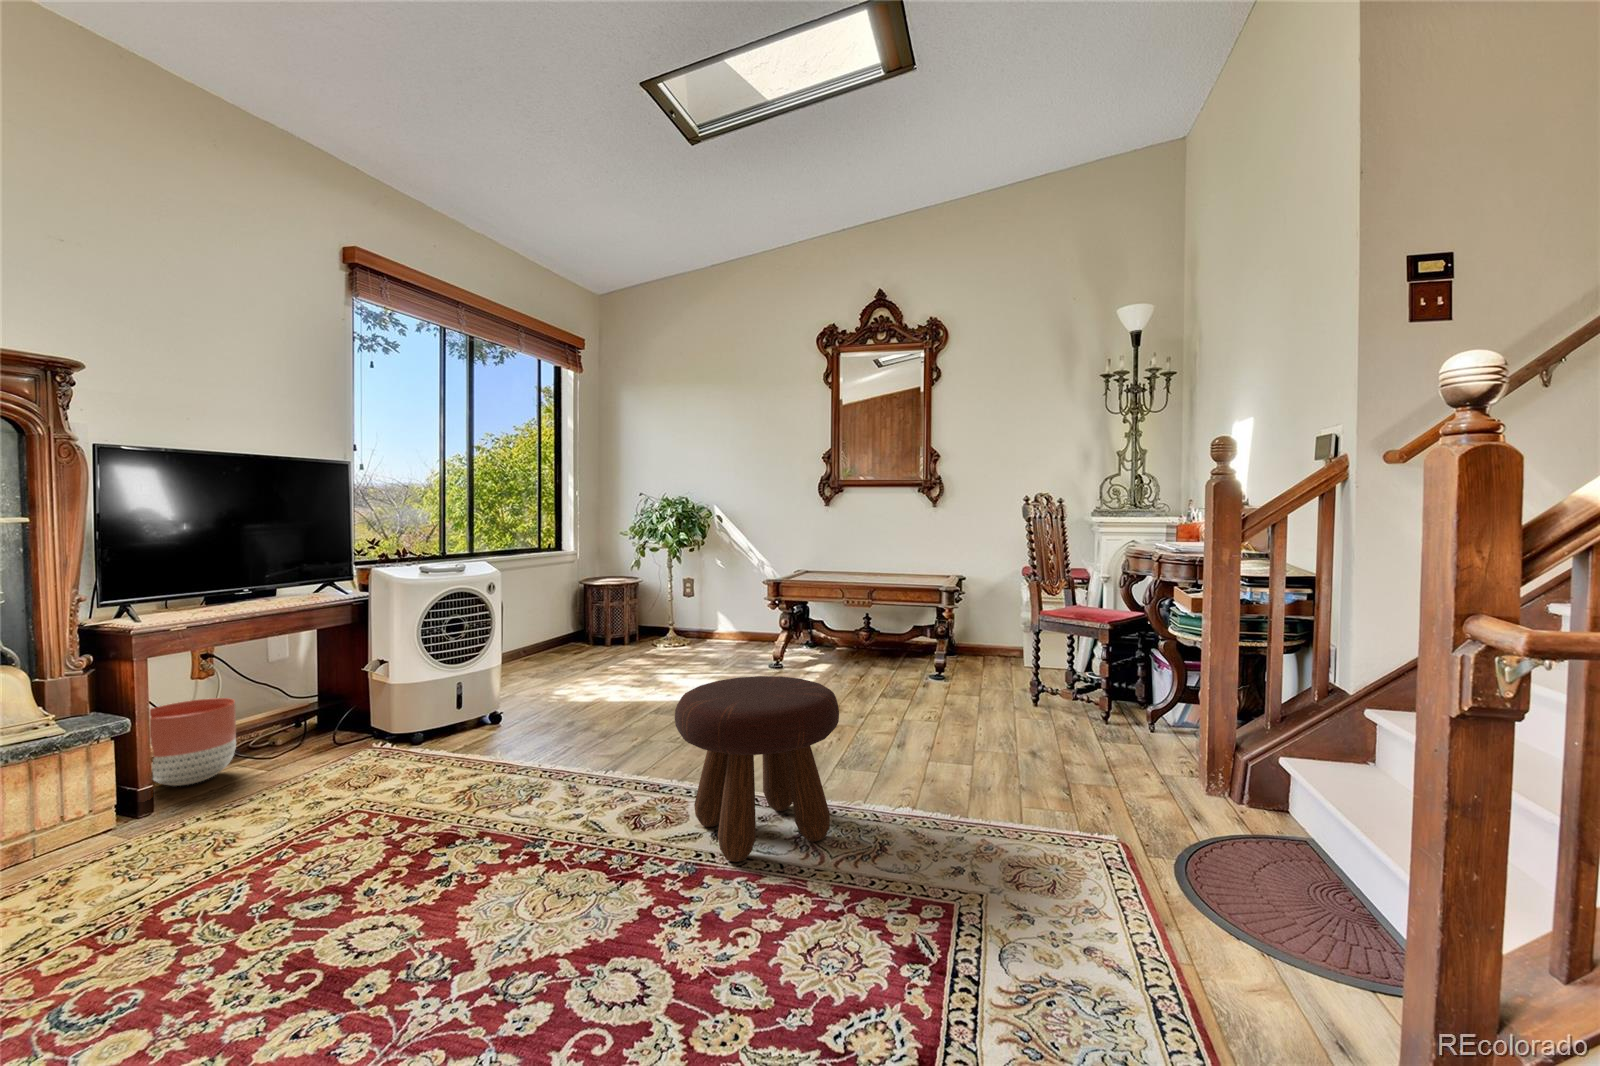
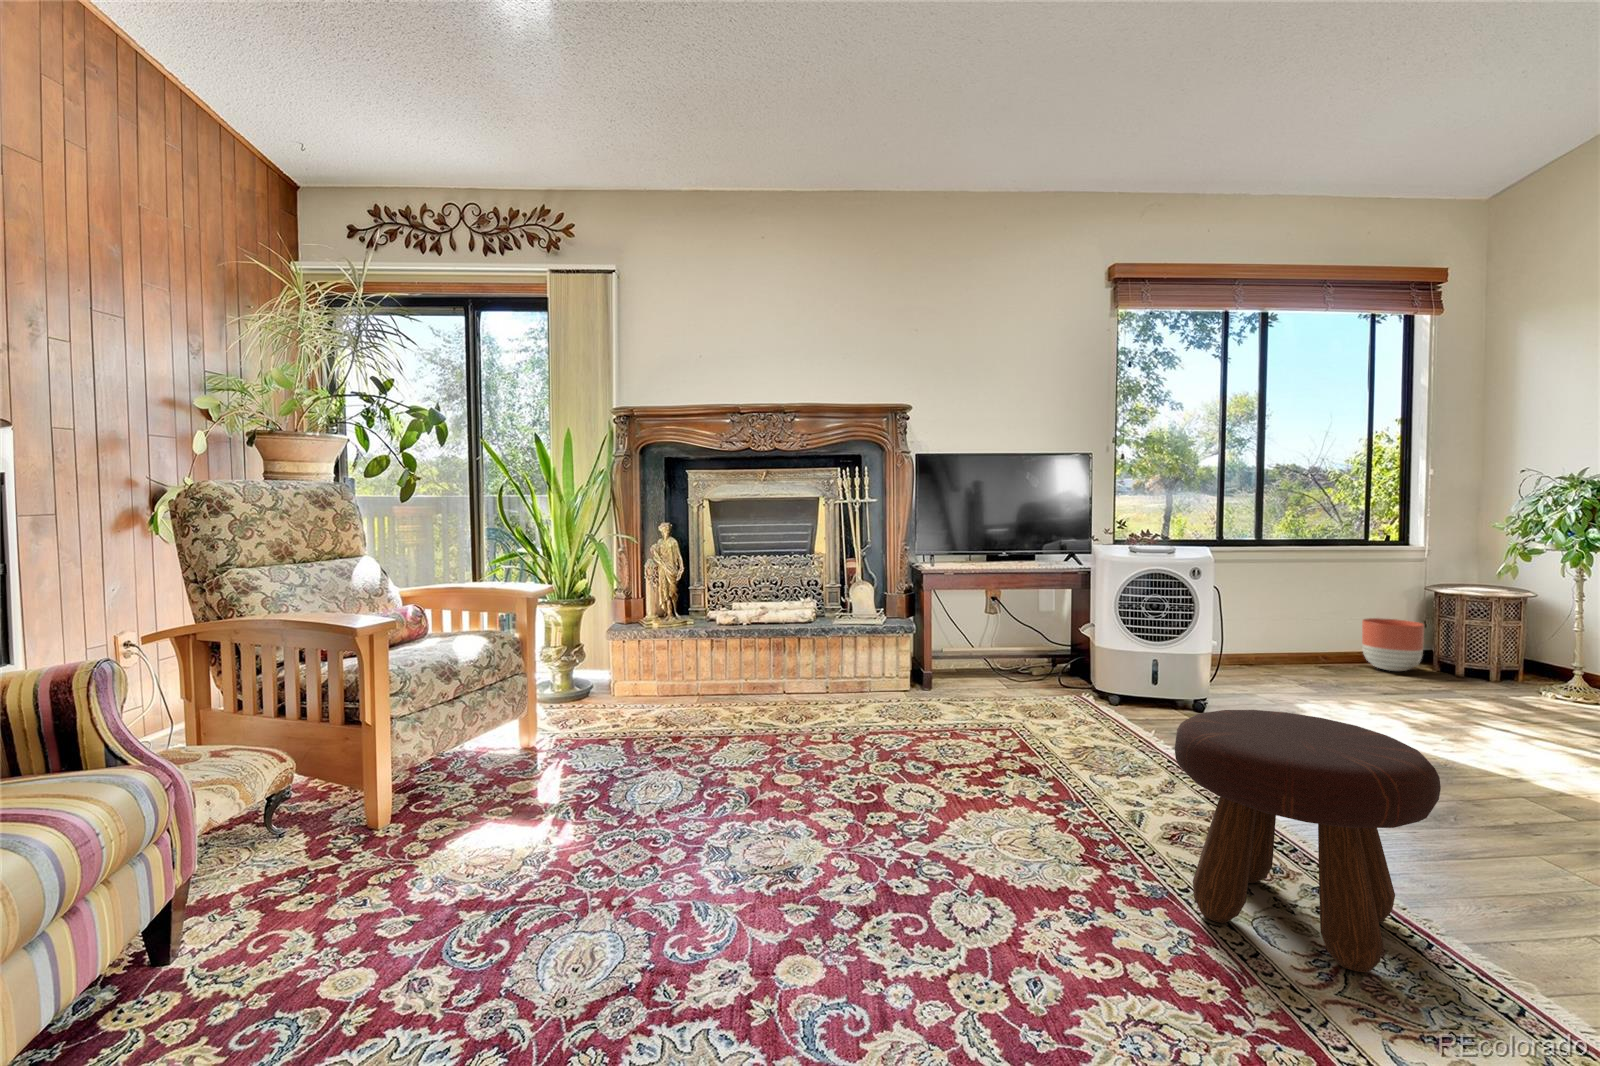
planter: present [150,698,236,786] -> present [1362,618,1424,671]

